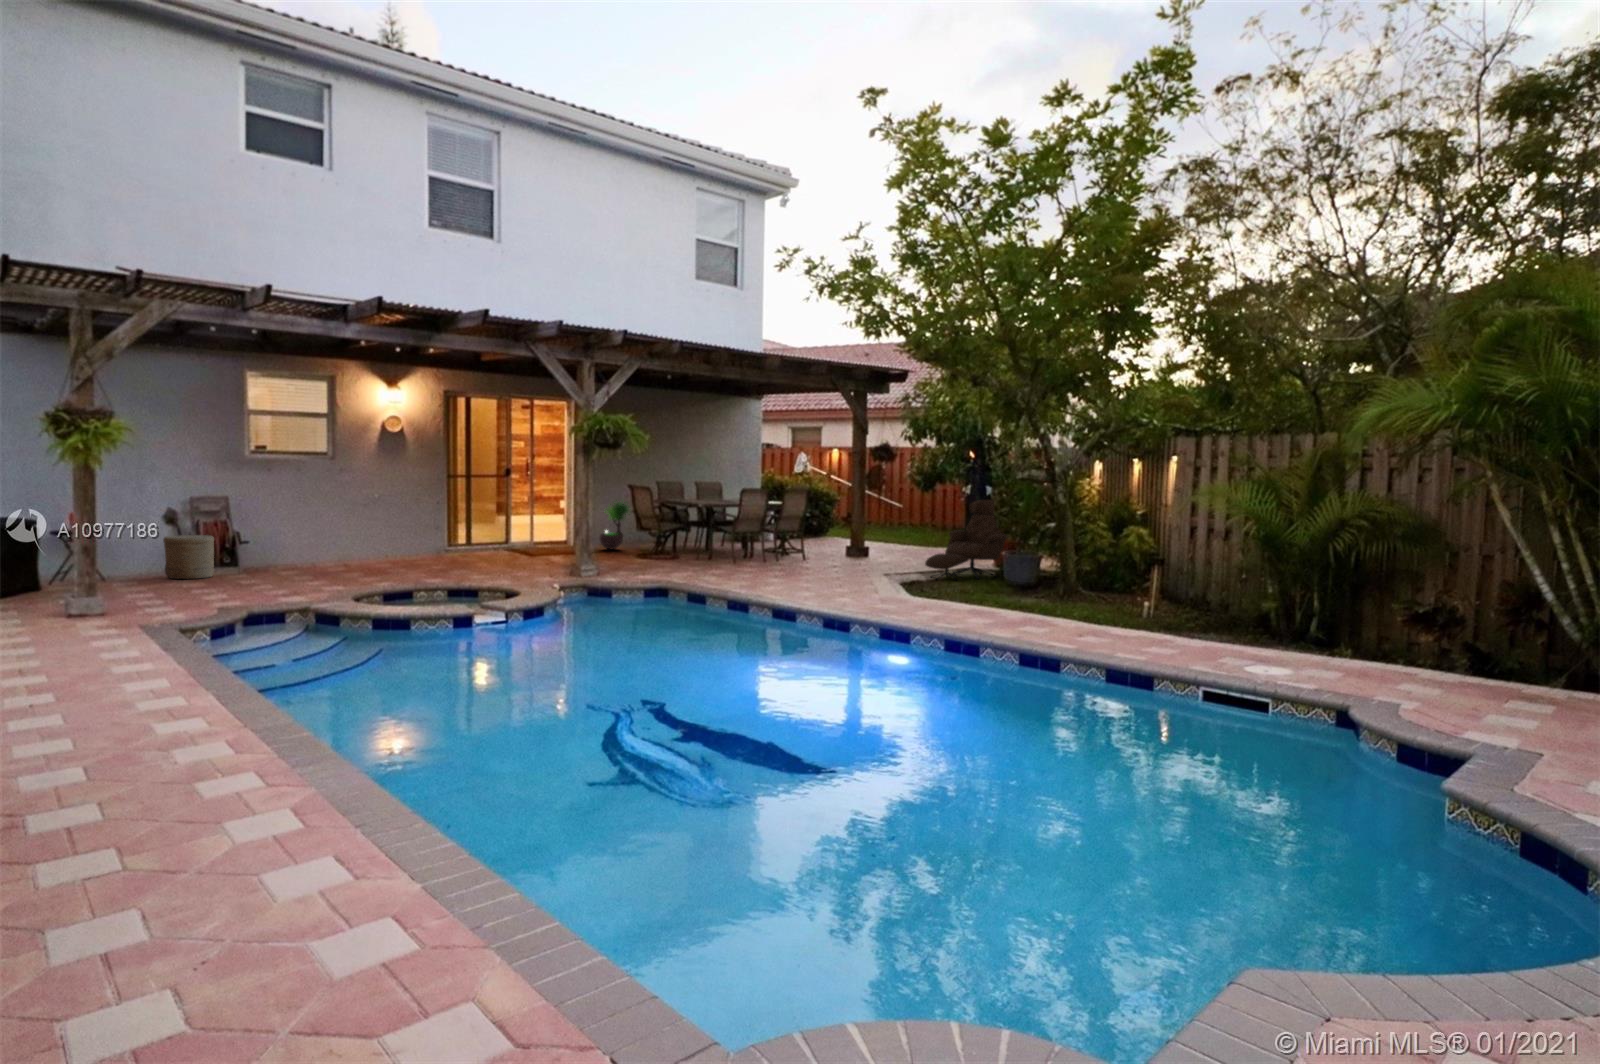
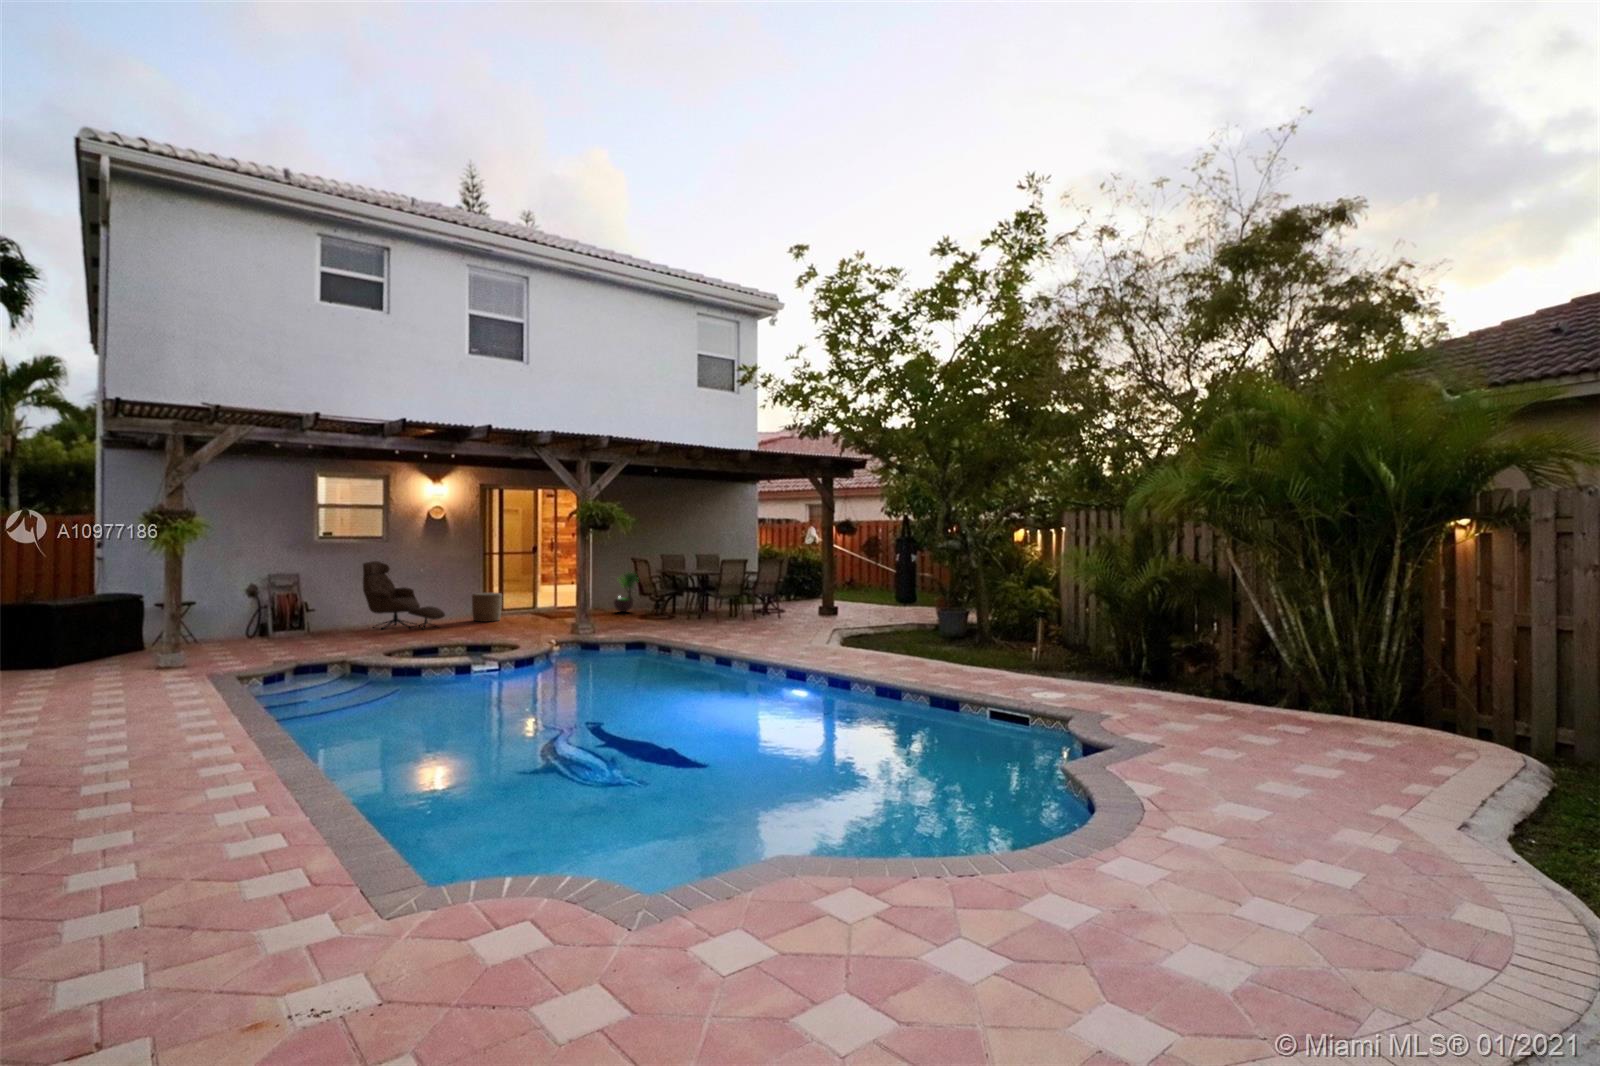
lounge chair: present [925,500,1007,580] -> present [363,561,445,629]
woven basket: present [163,535,214,579] -> present [472,593,502,622]

